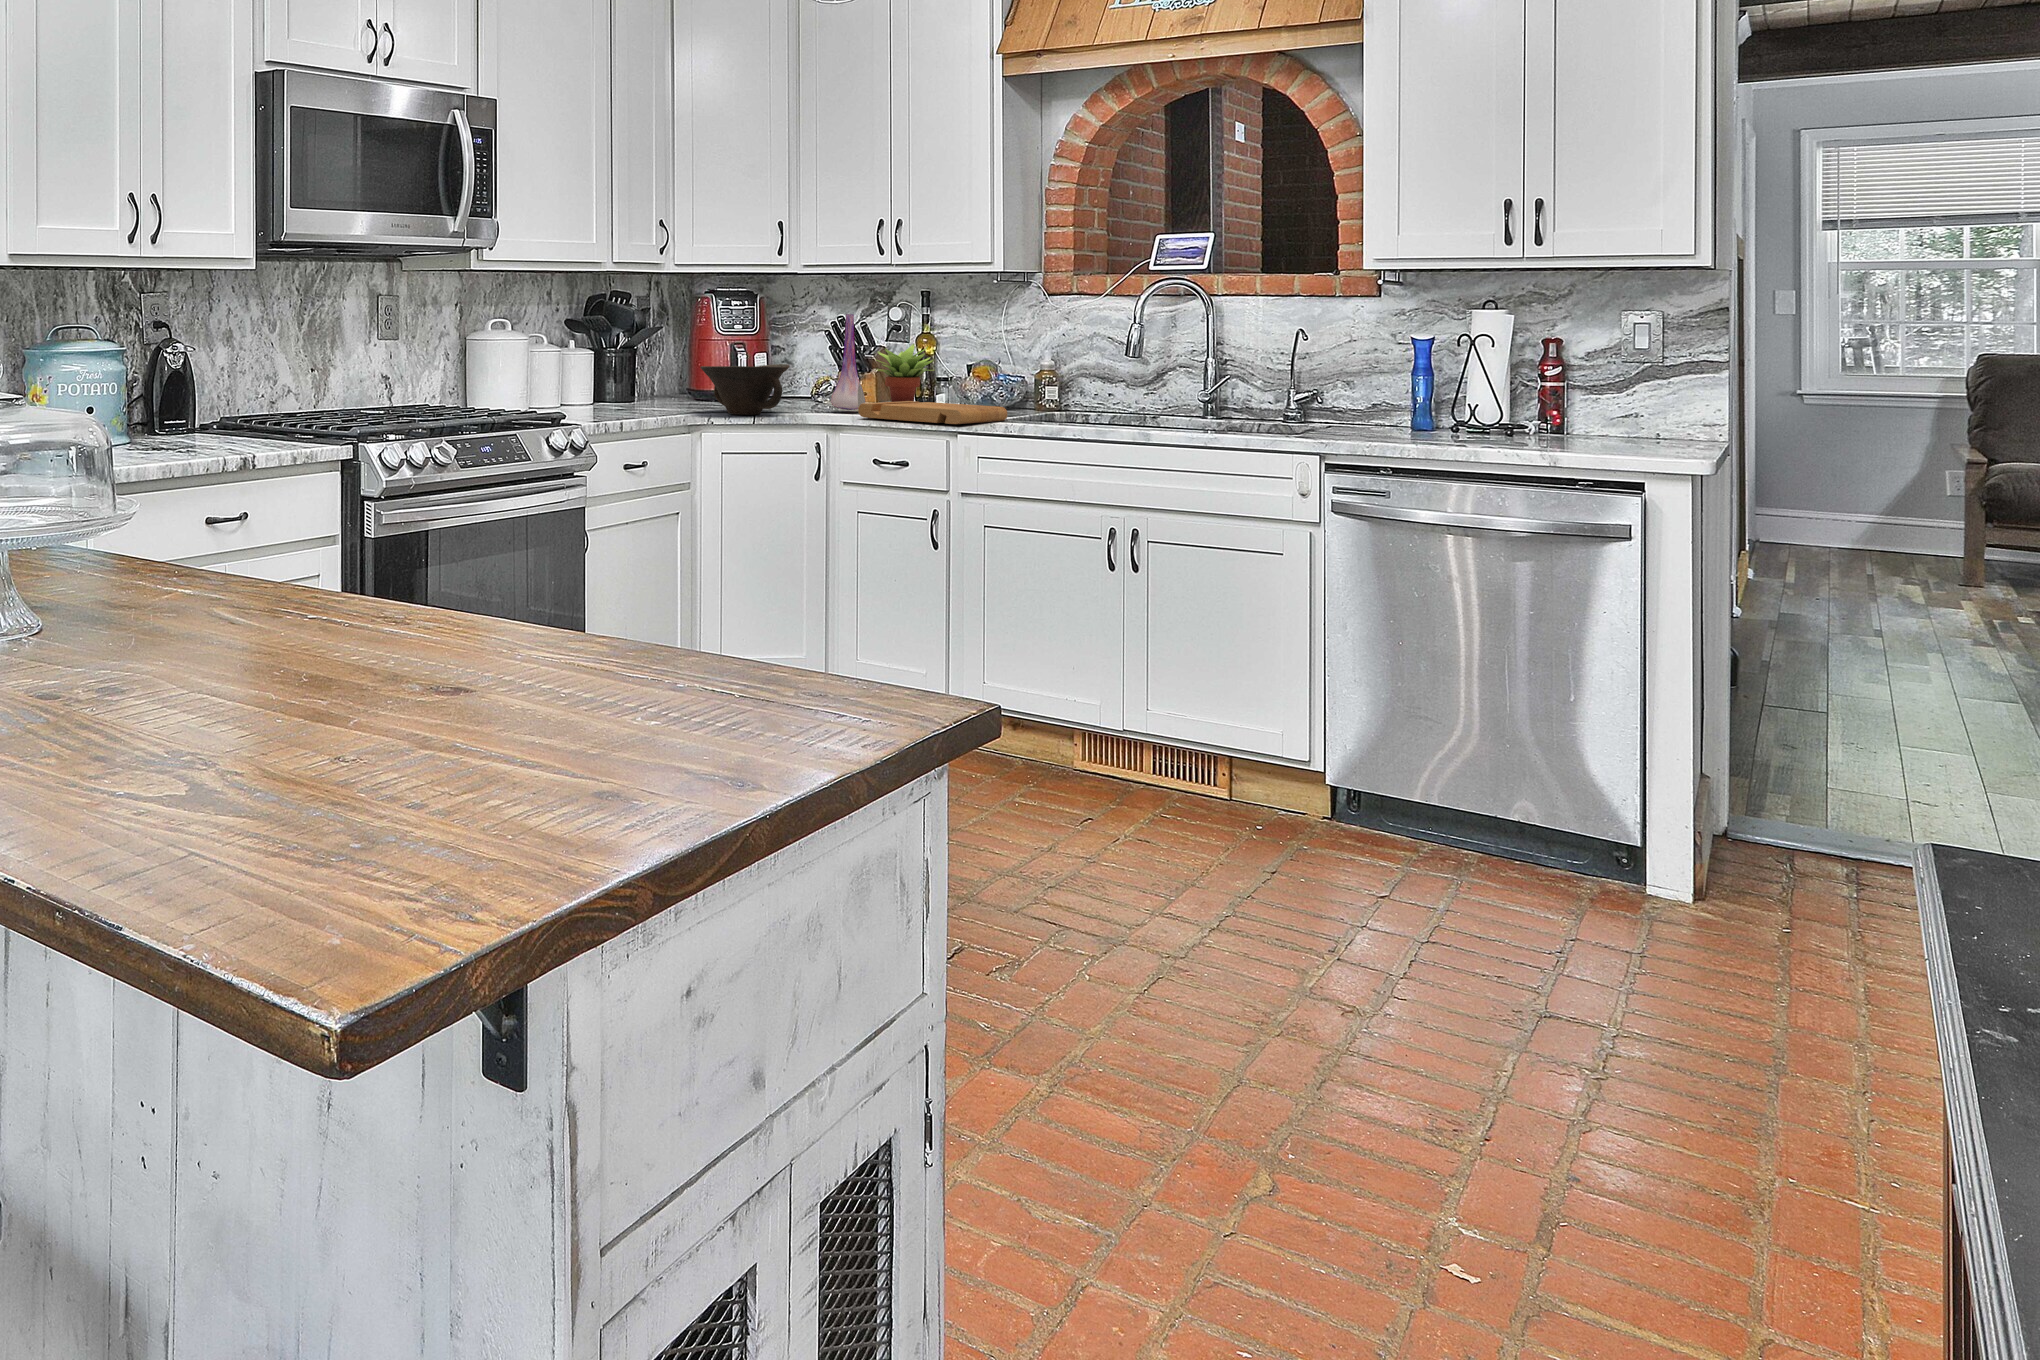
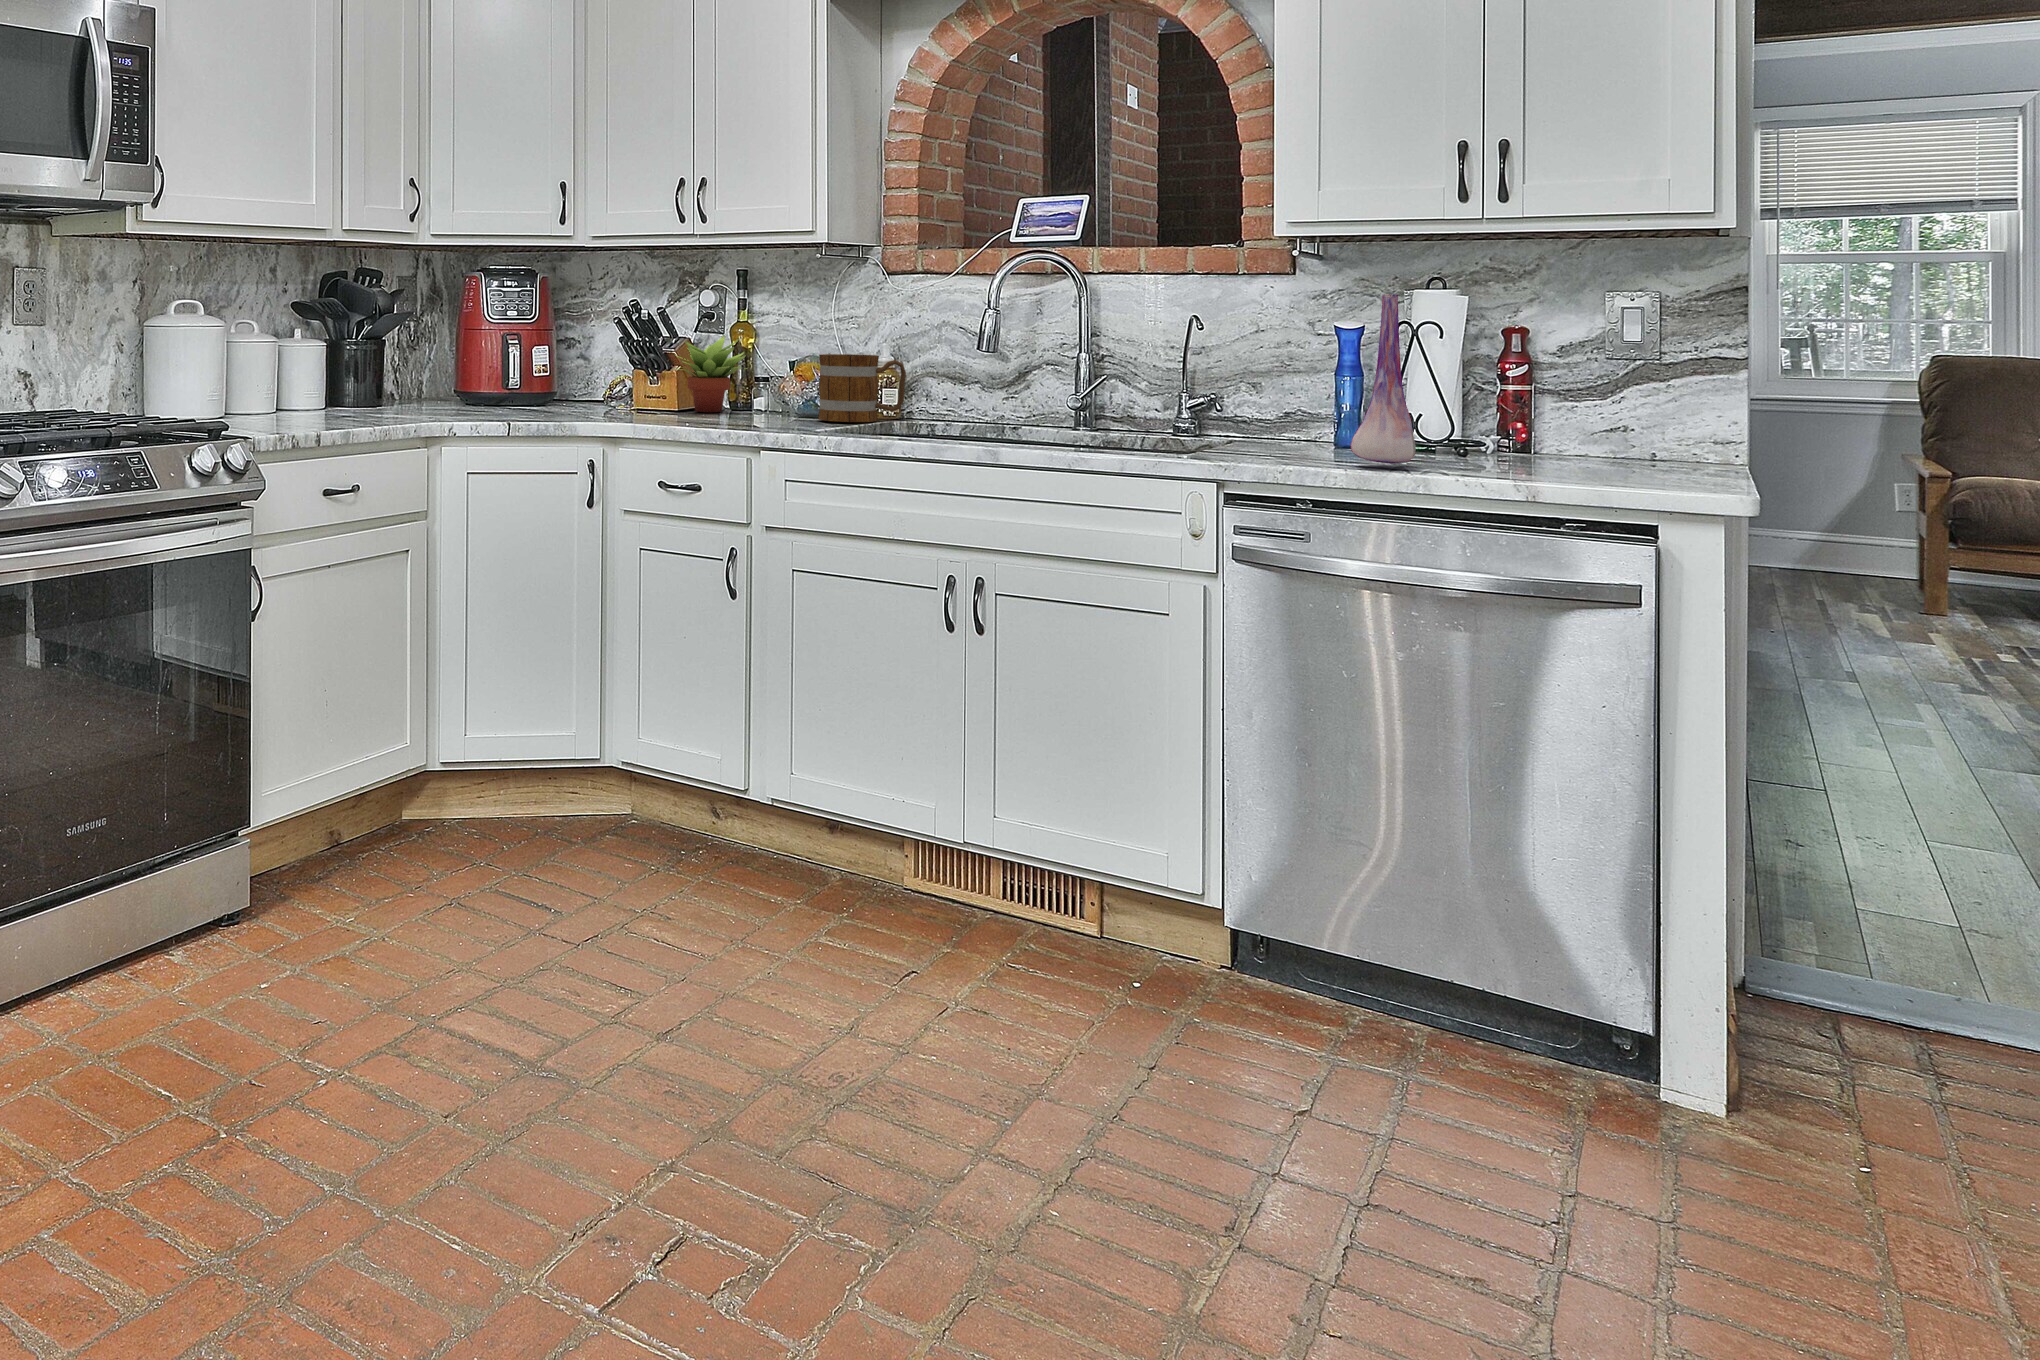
vase: present [831,314,865,410] -> present [1351,295,1416,463]
mug: none [996,359,1066,412] -> present [818,354,906,422]
bowl: present [700,364,790,415] -> none [446,360,559,425]
cutting board: present [858,401,1007,424] -> none [639,408,826,439]

